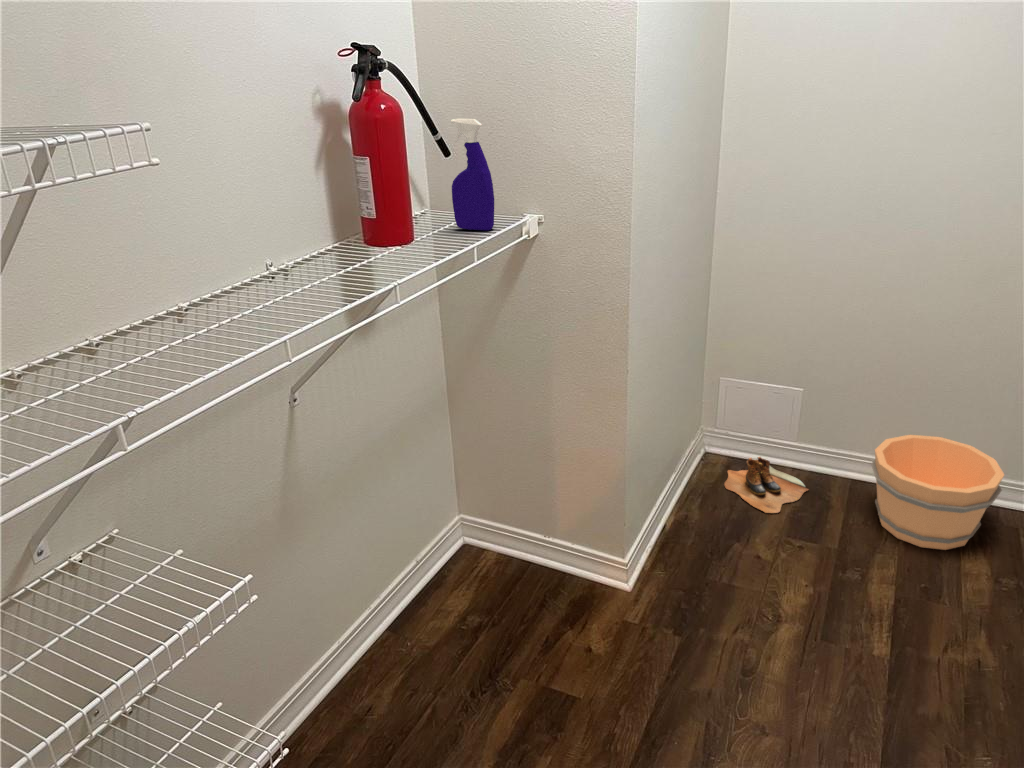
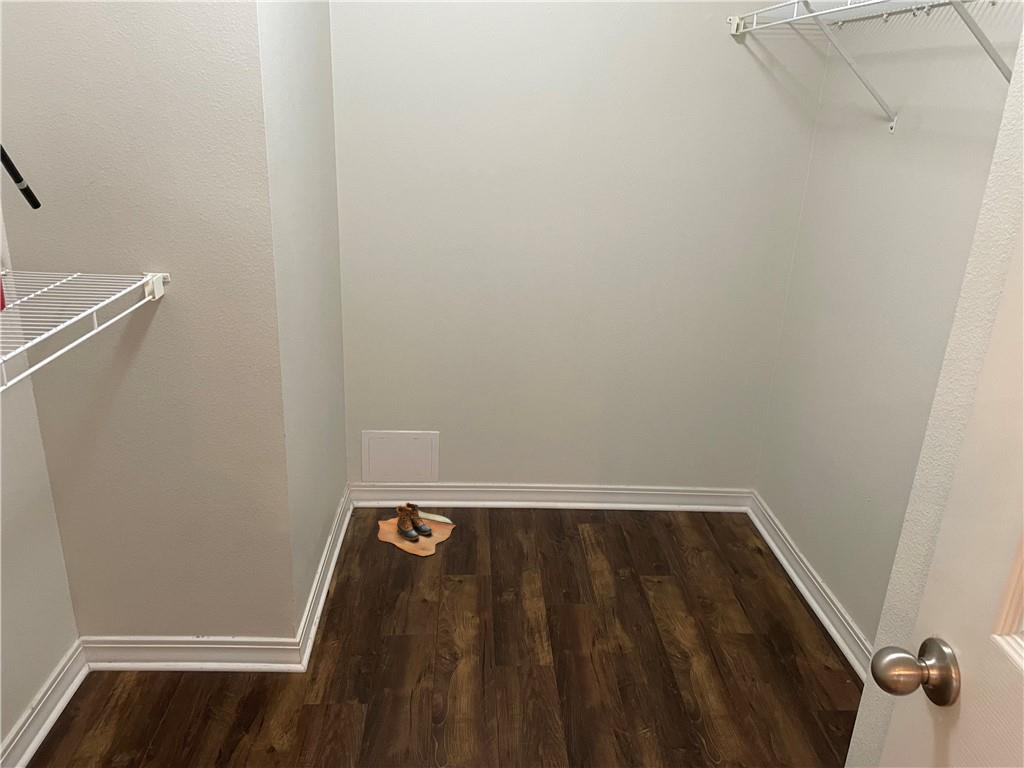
spray bottle: present [451,119,494,231] -> none [40,164,109,294]
bucket: present [871,435,1004,550] -> none [507,458,609,558]

